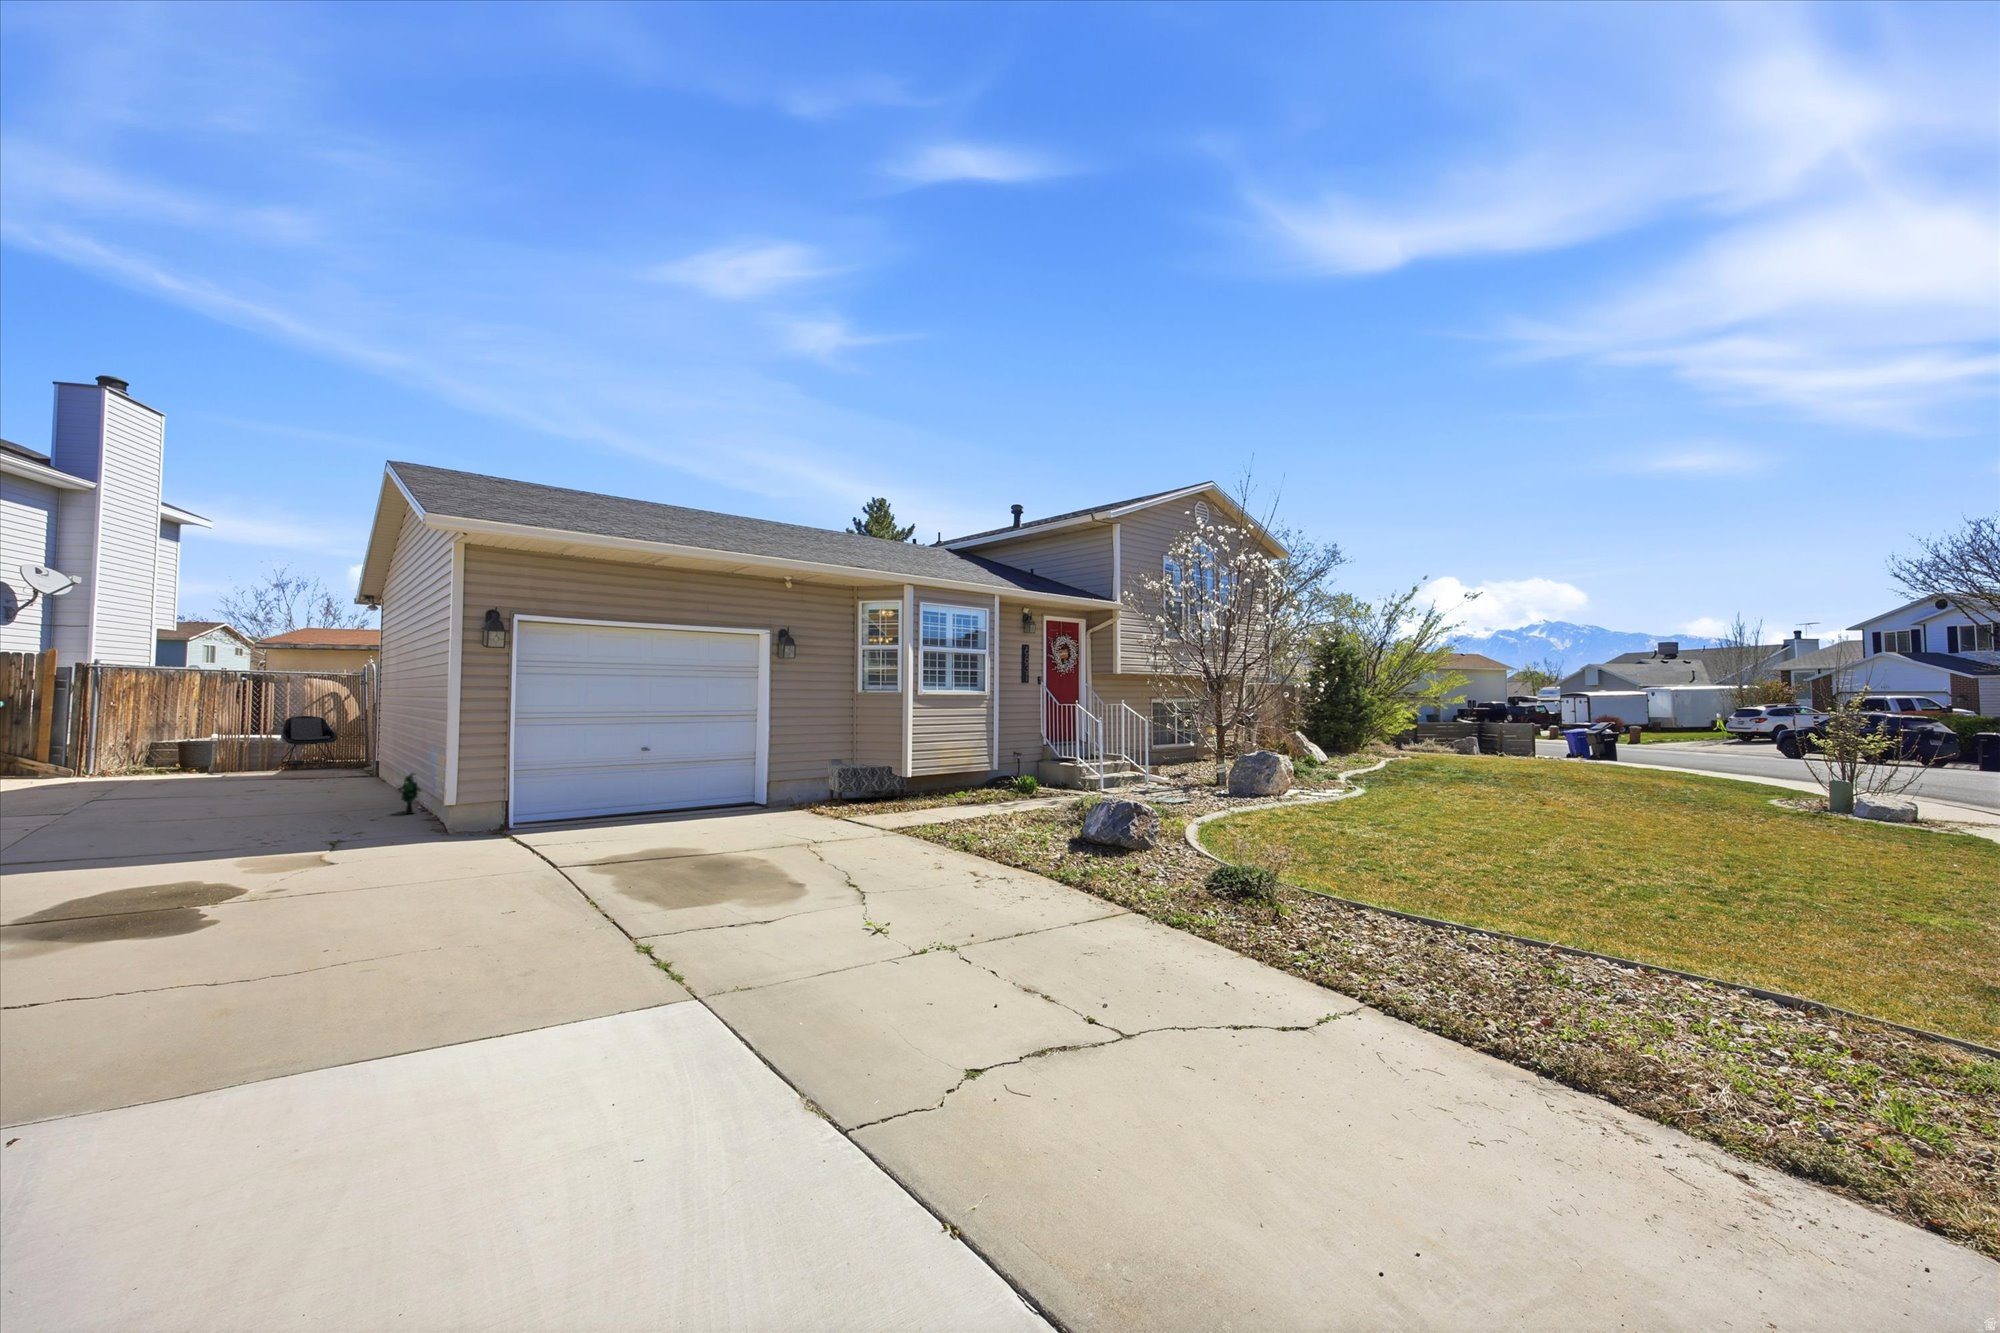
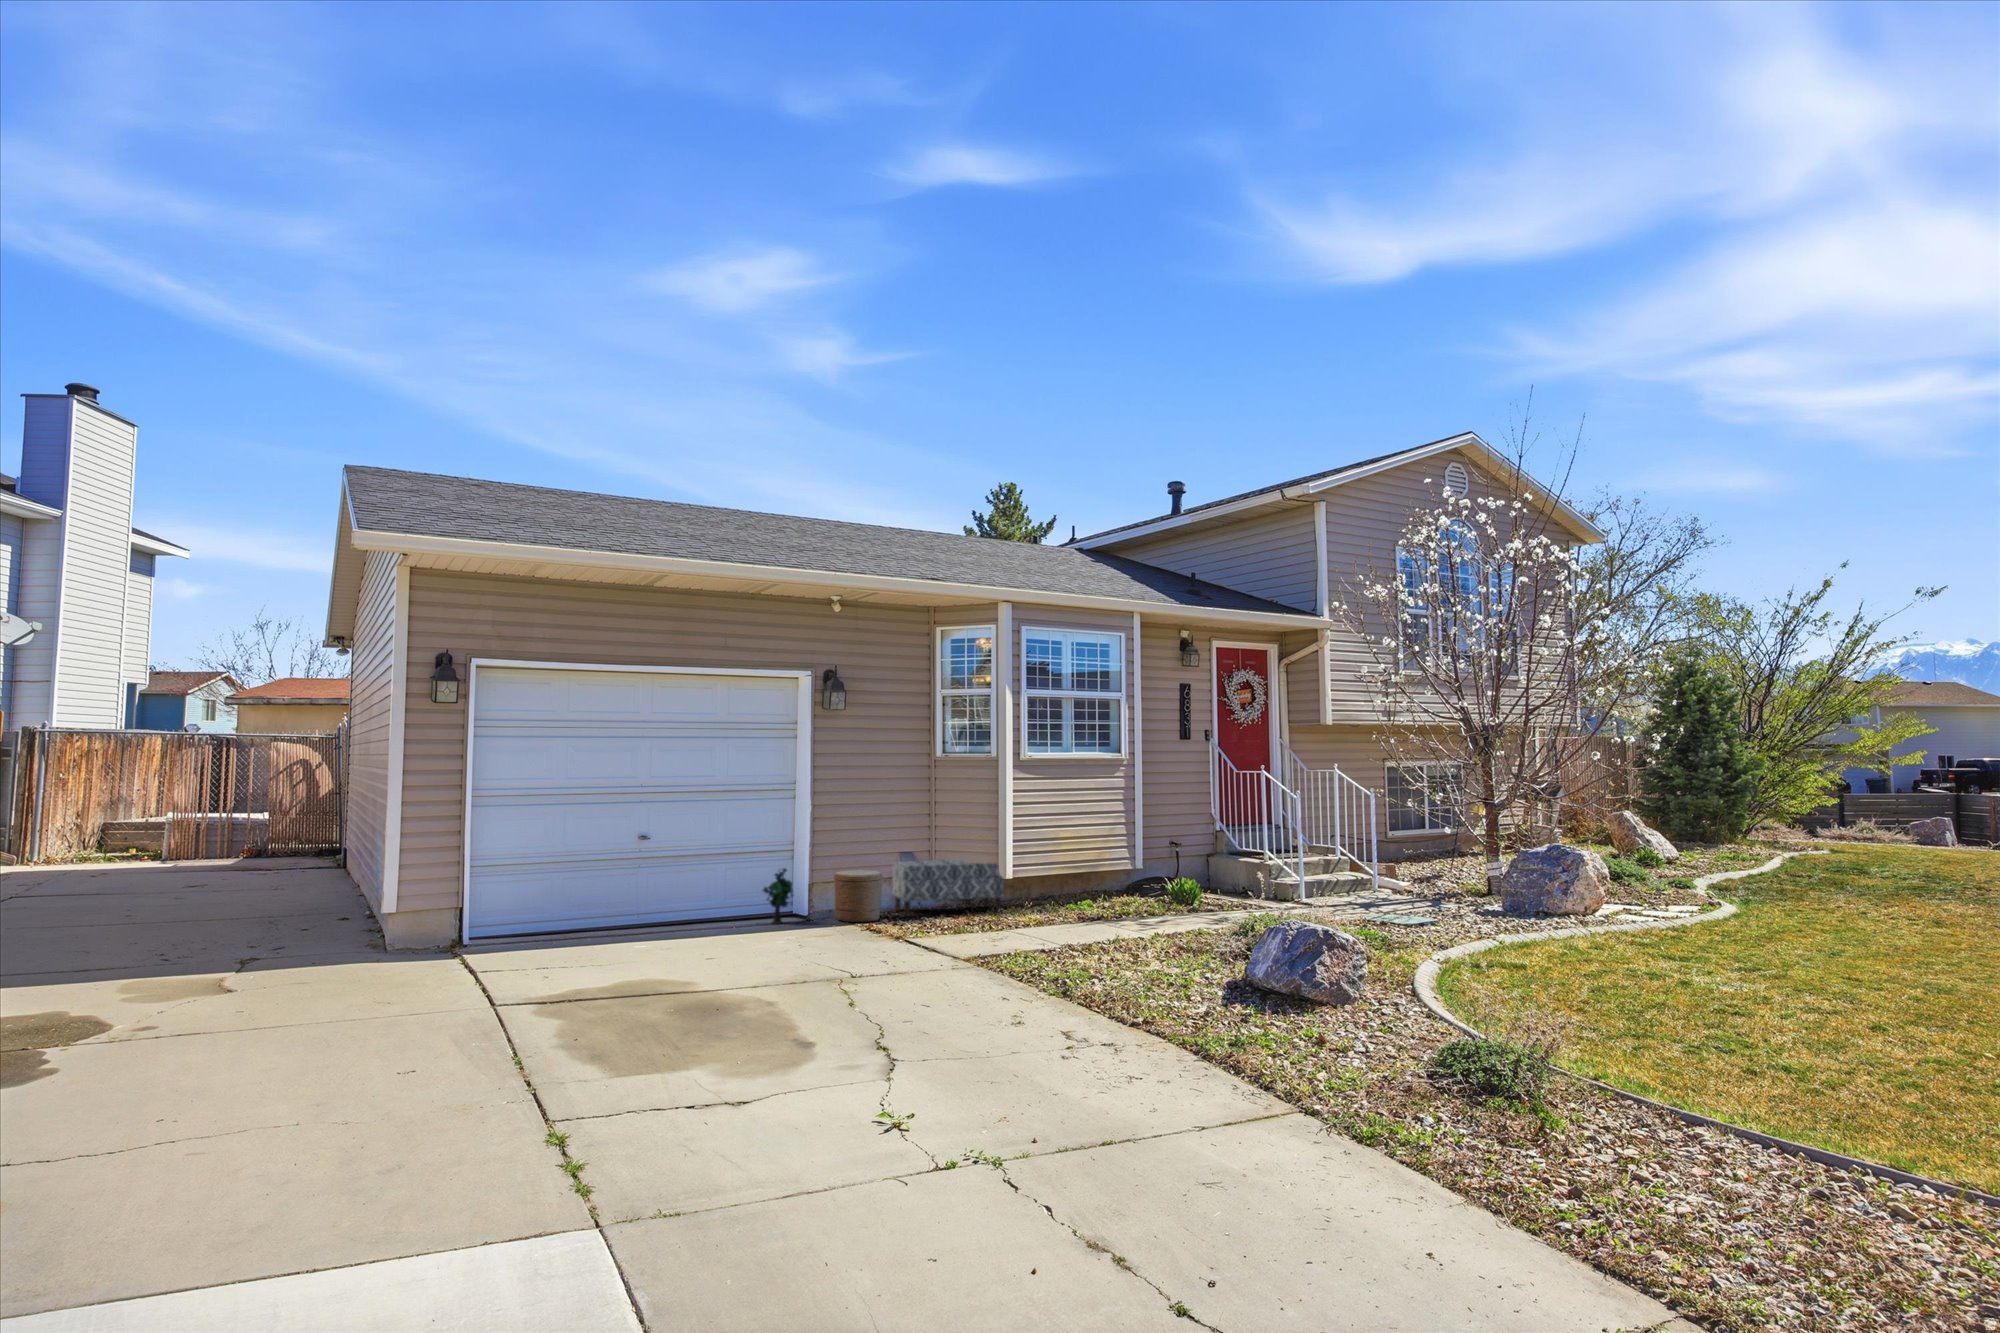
lounge chair: present [281,716,338,765] -> none [227,790,293,854]
woven basket: present [178,741,213,767] -> present [834,870,883,922]
decorative plant: present [399,773,421,814] -> present [763,868,794,924]

